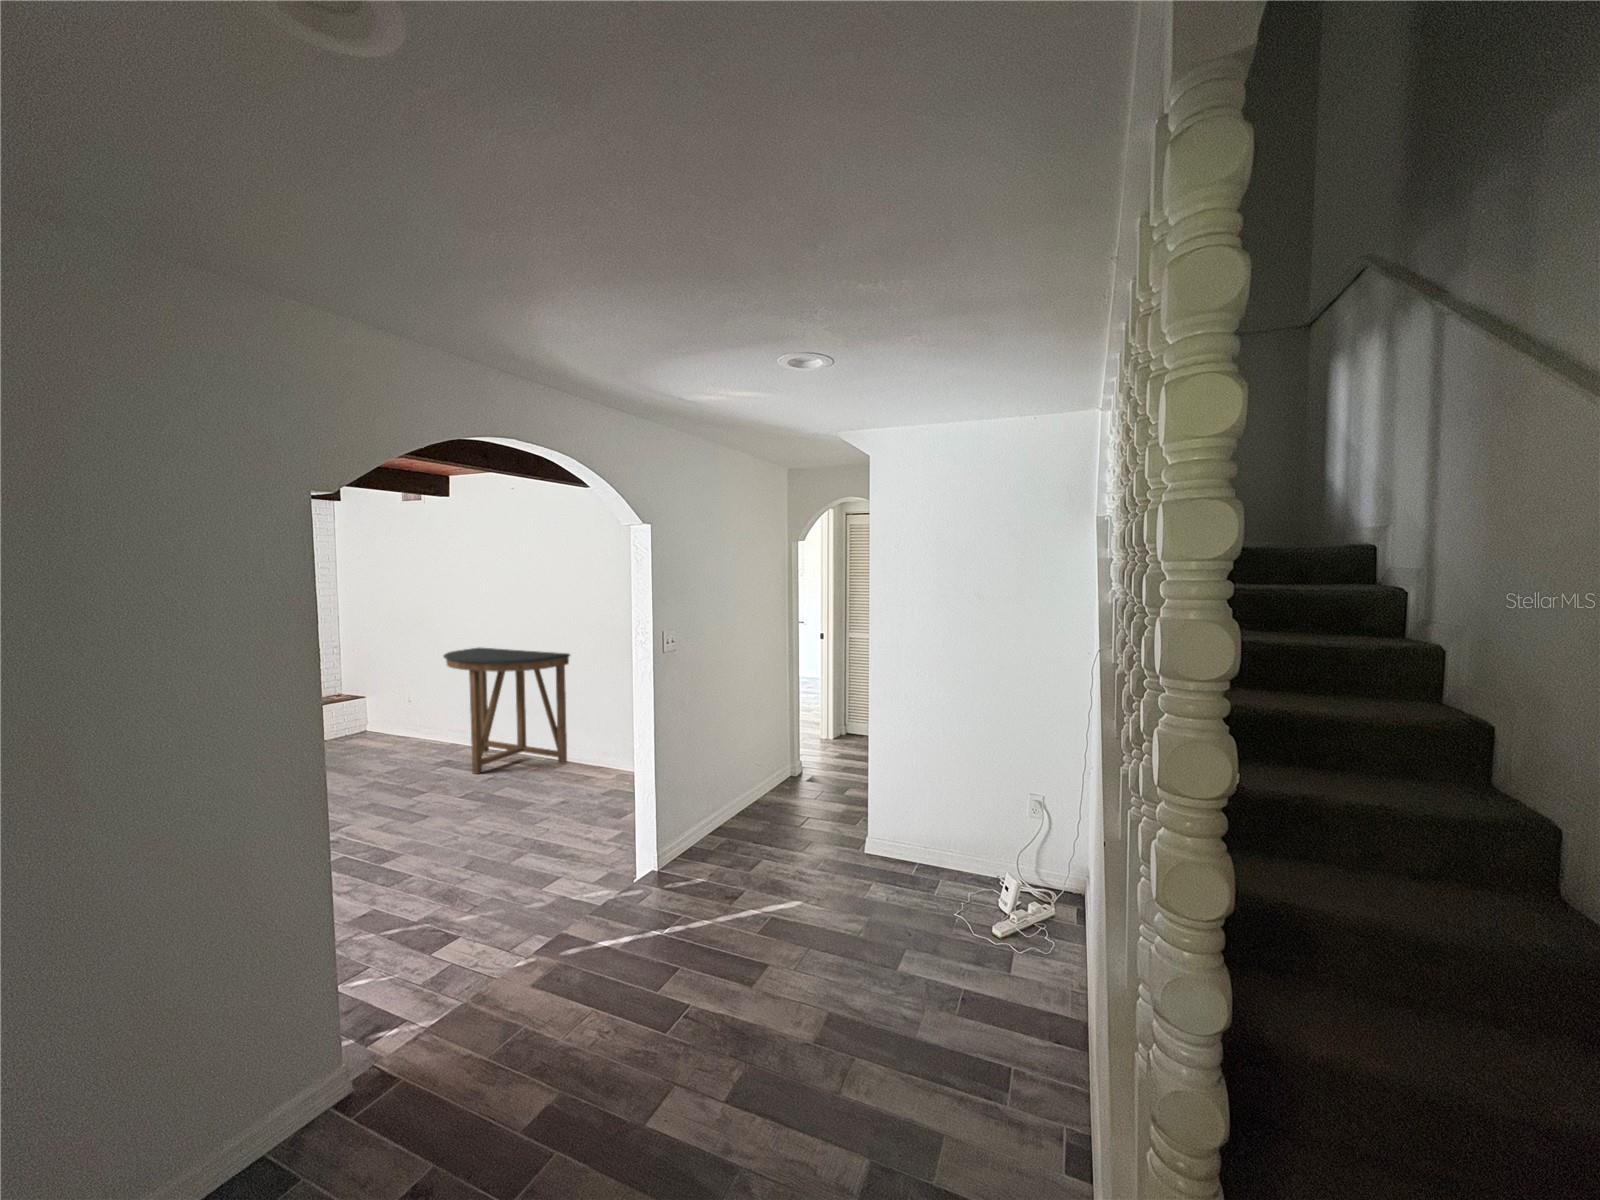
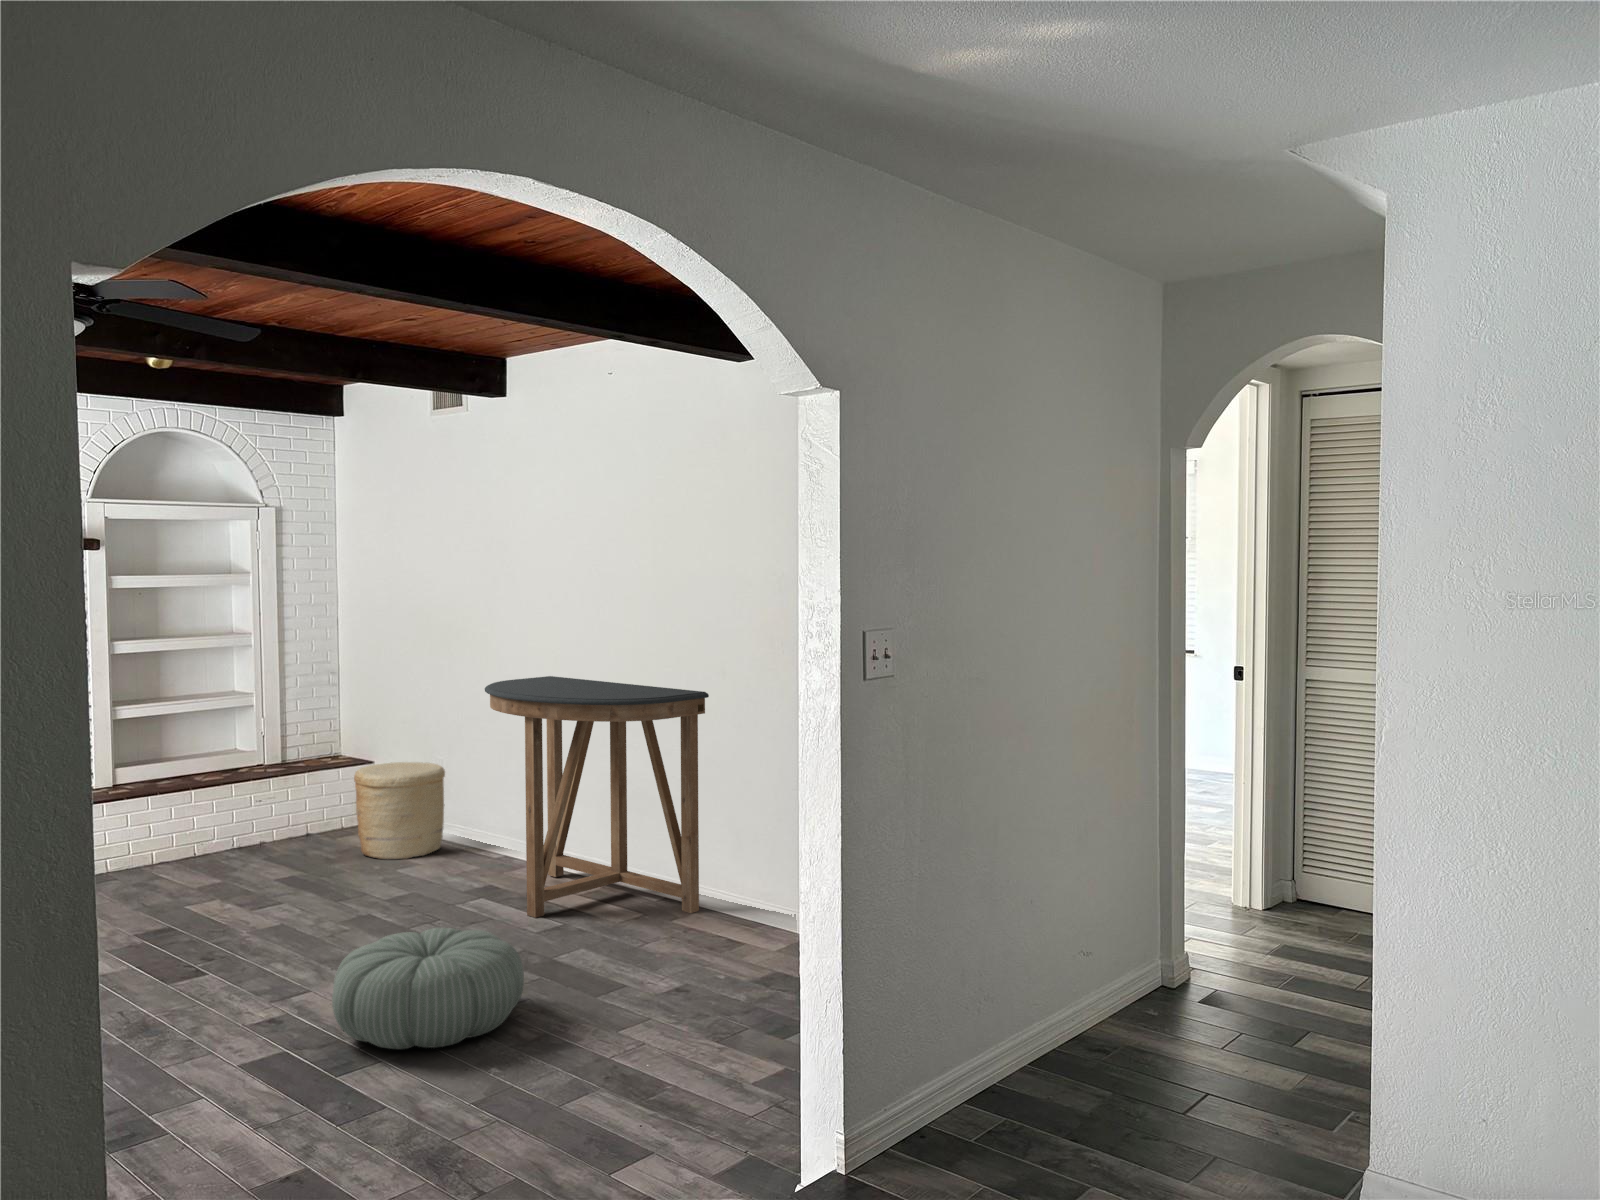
woven basket: none [357,697,414,751] -> present [354,762,445,860]
pouf: none [373,782,482,847] -> present [332,928,524,1049]

